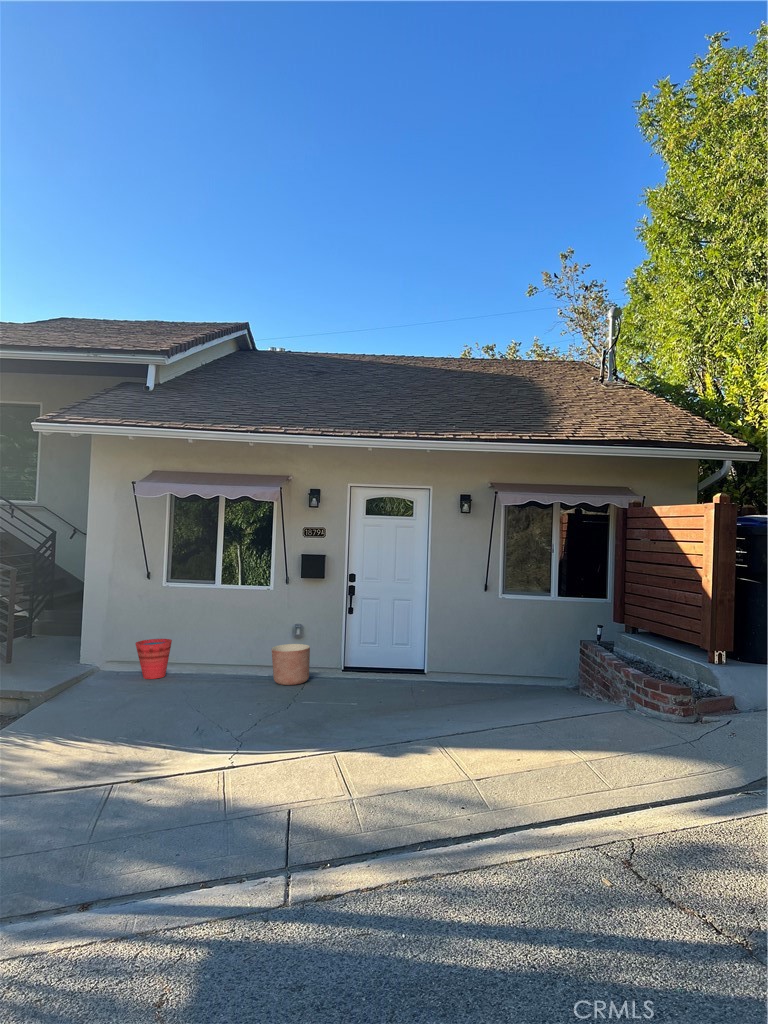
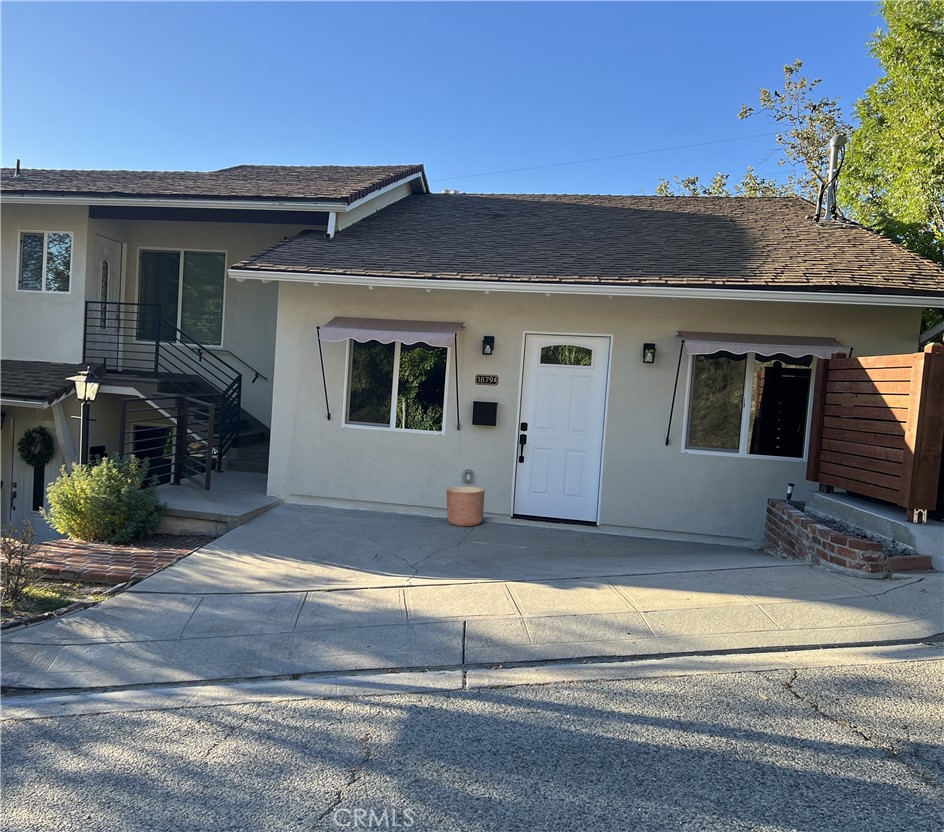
bucket: present [135,639,172,679] -> none [315,475,350,512]

